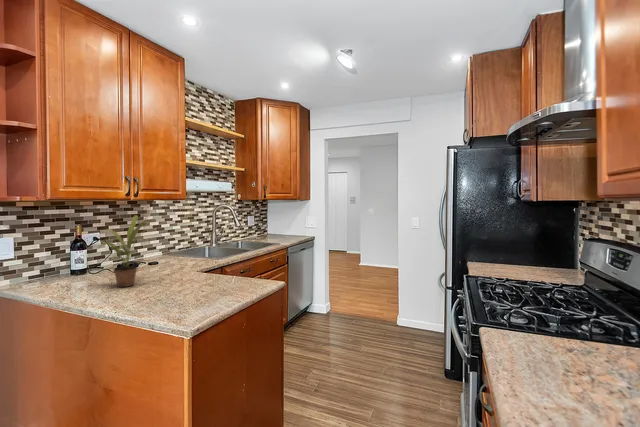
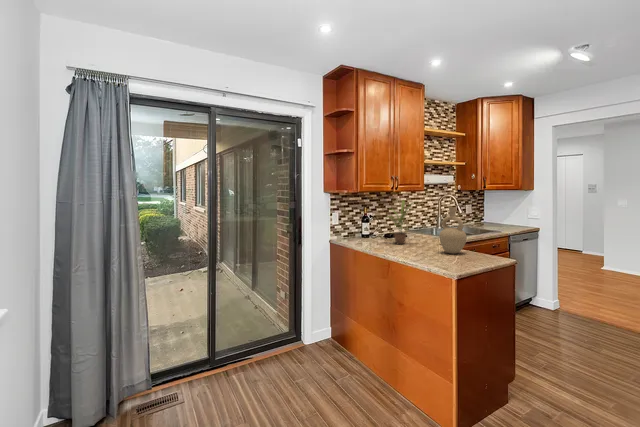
vase: none [172,232,215,305] -> present [439,207,467,254]

